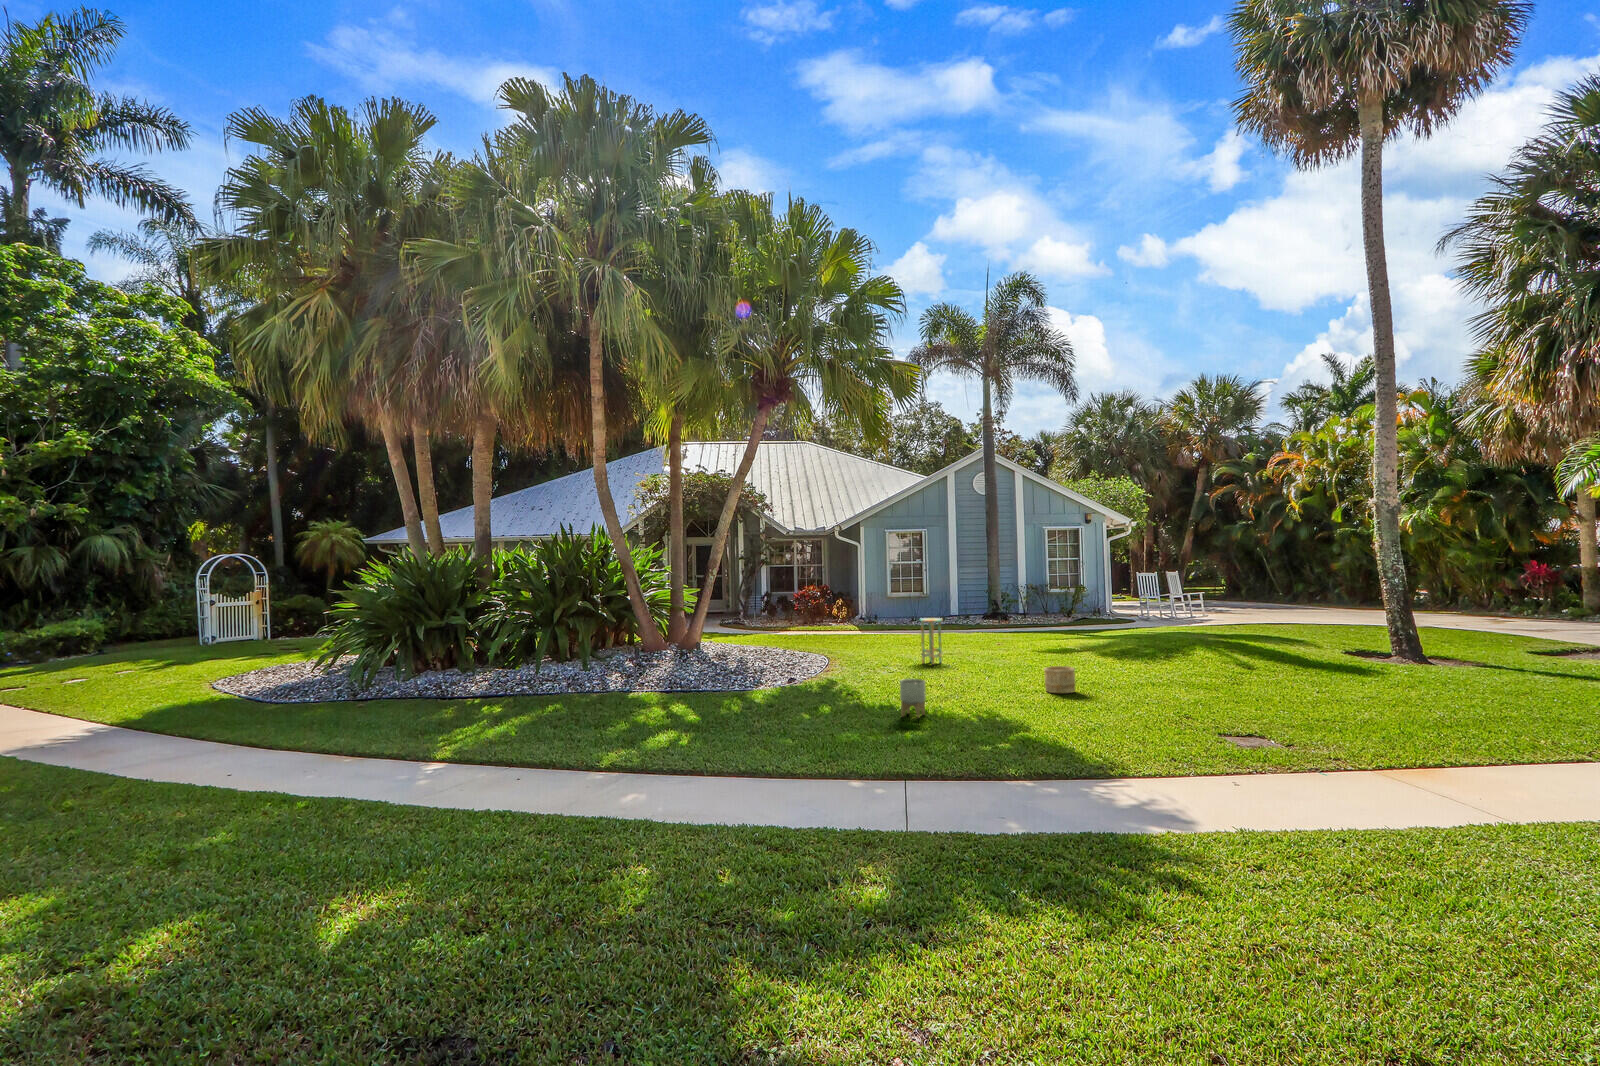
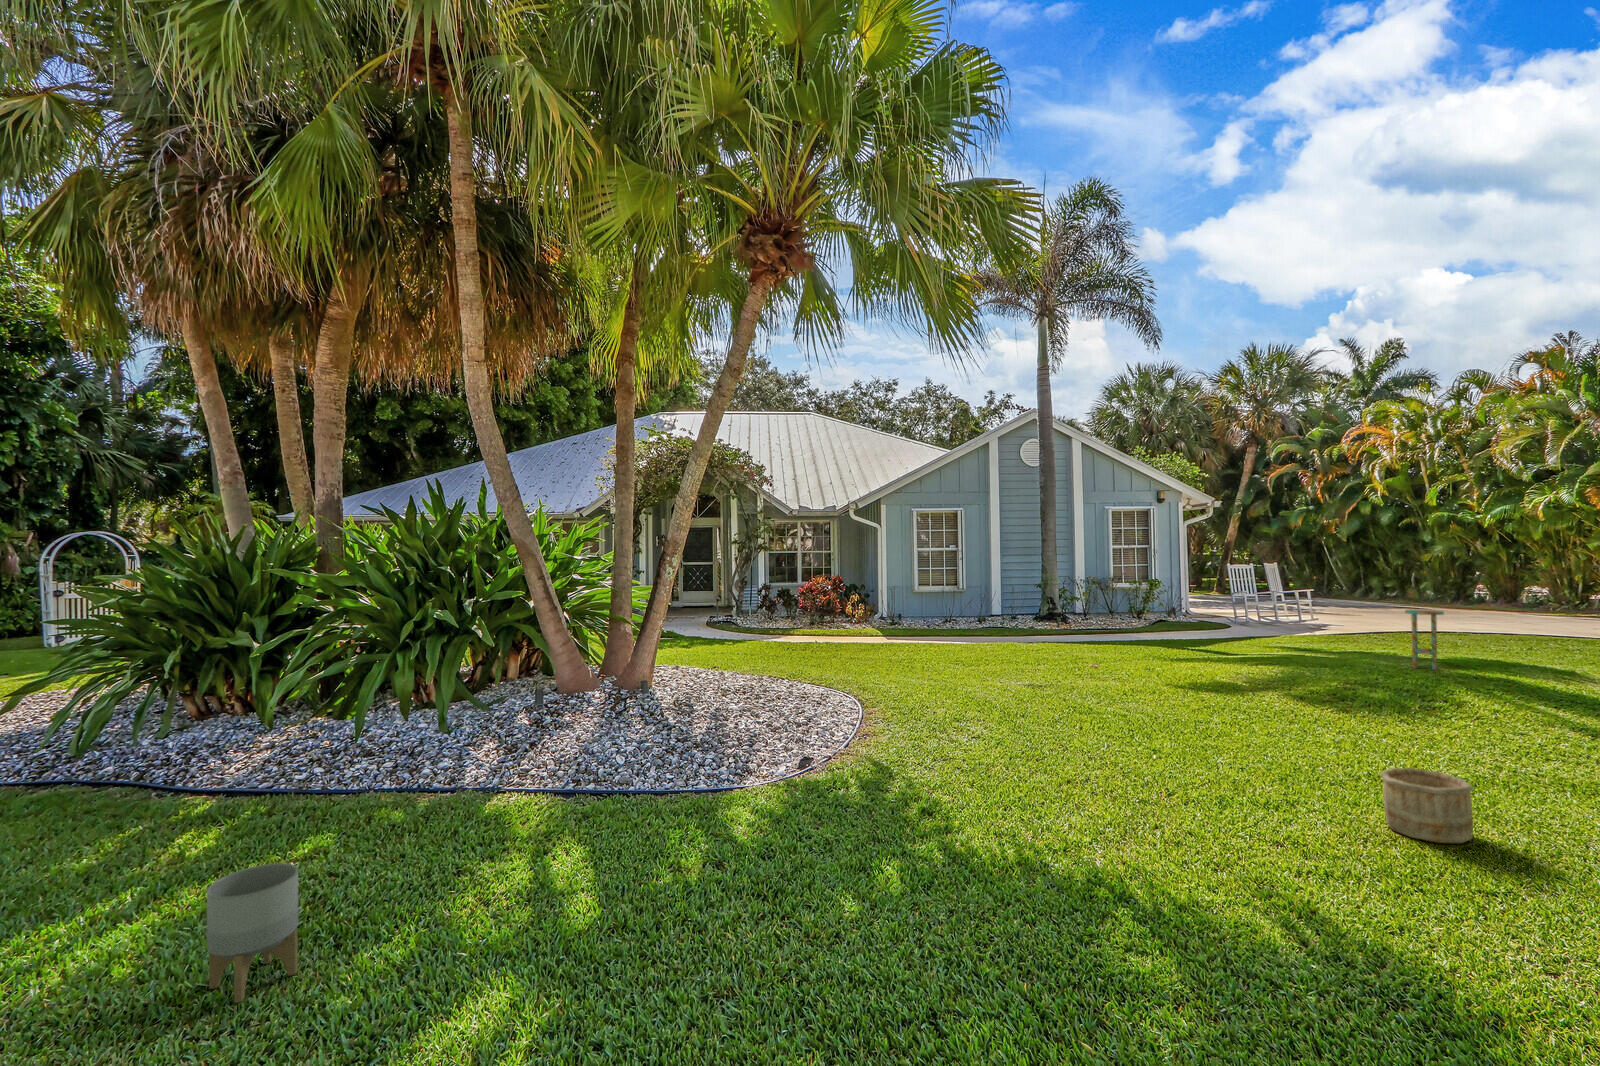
side table: present [920,618,942,664] -> present [1405,609,1444,670]
planter: present [900,679,926,718] -> present [207,863,299,1003]

